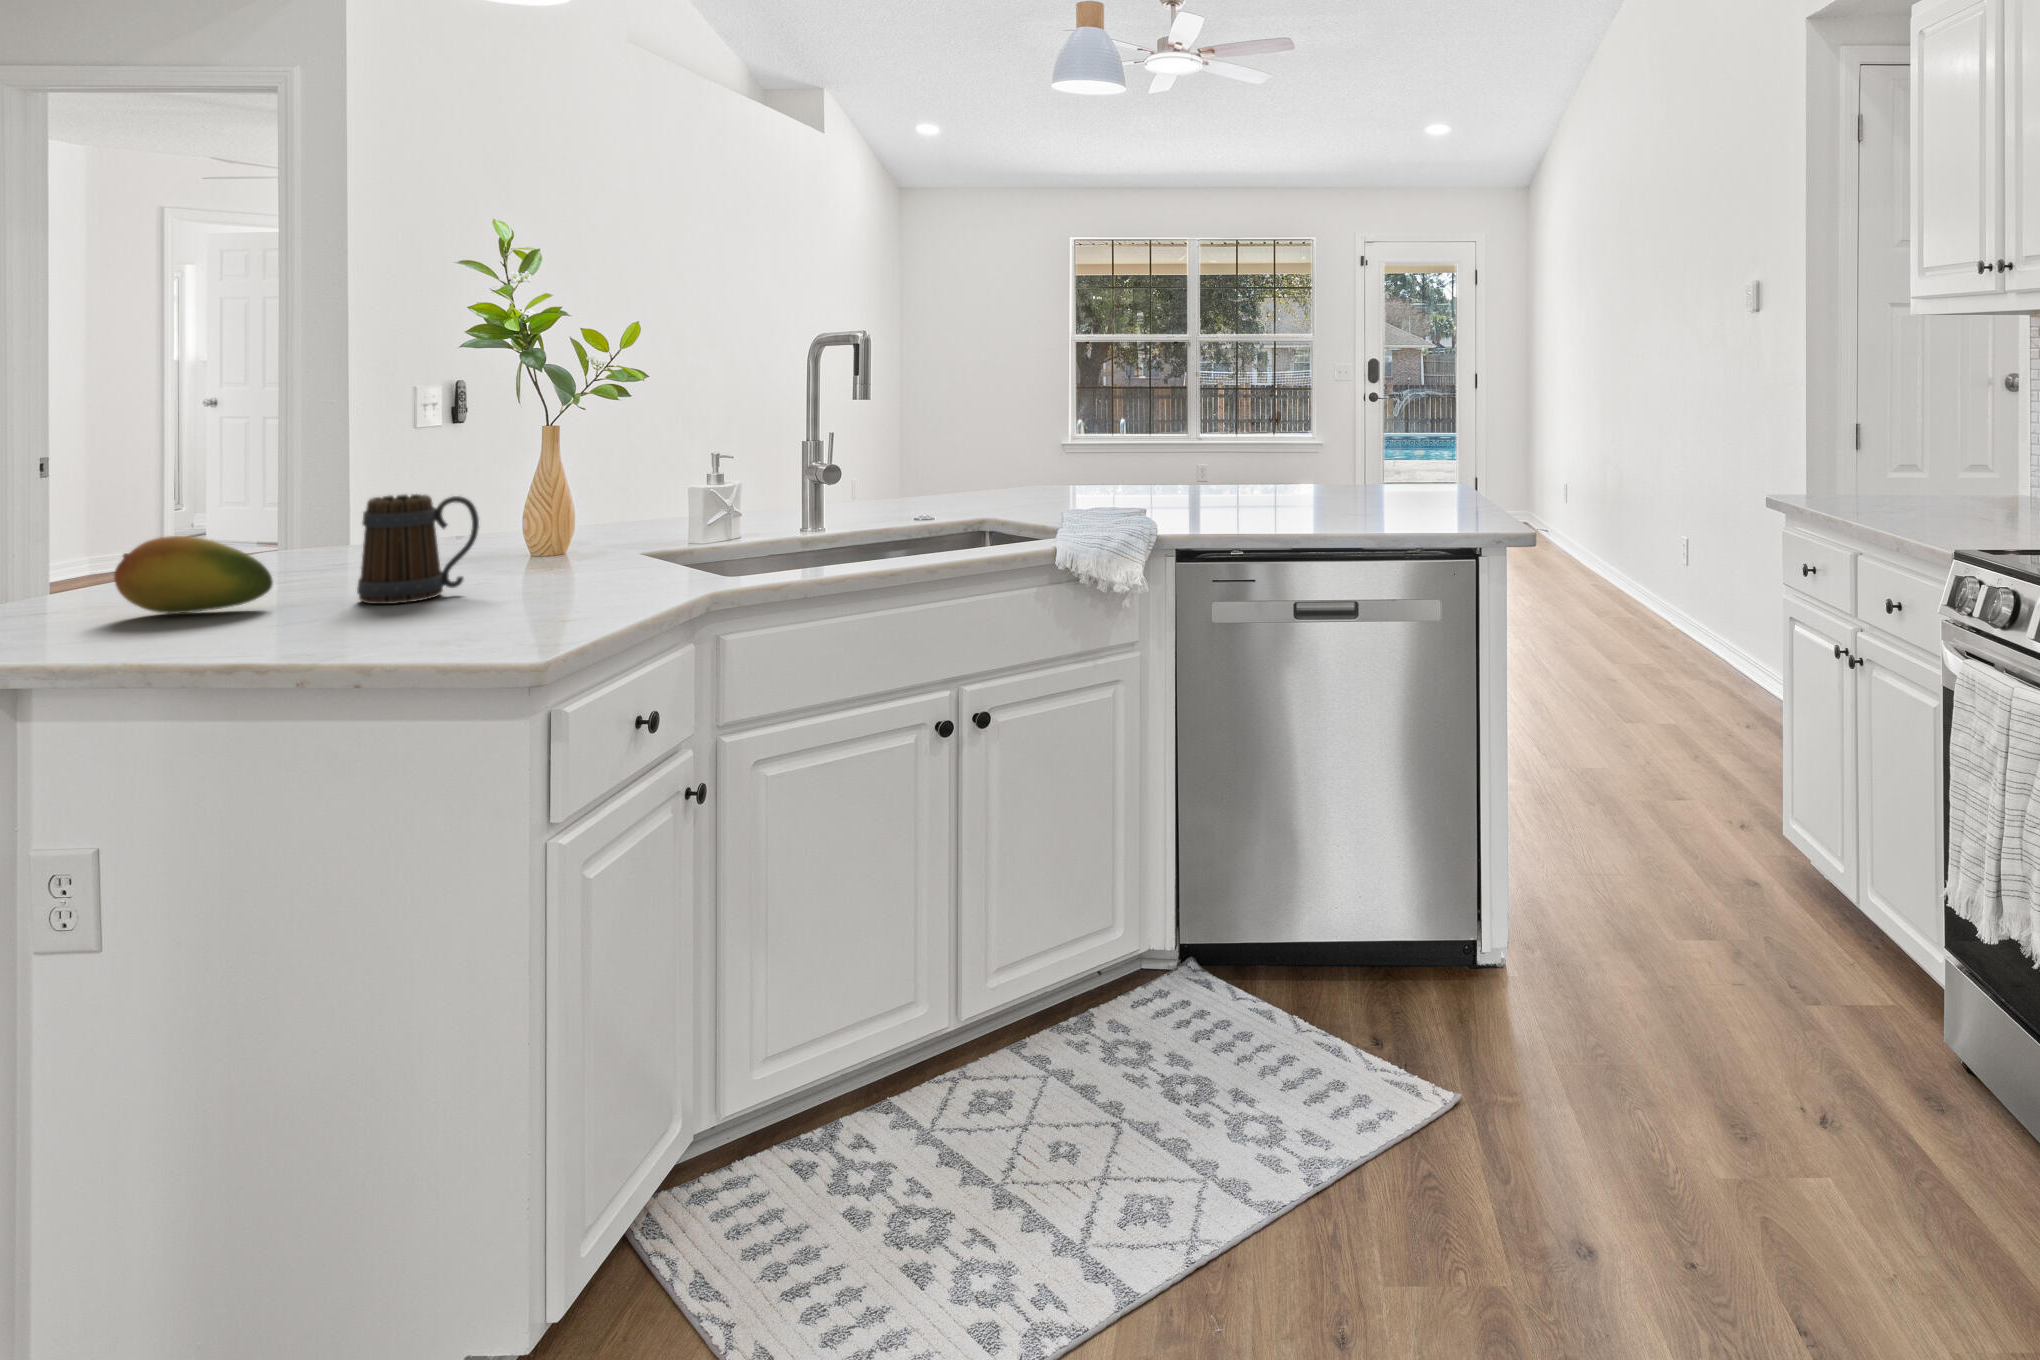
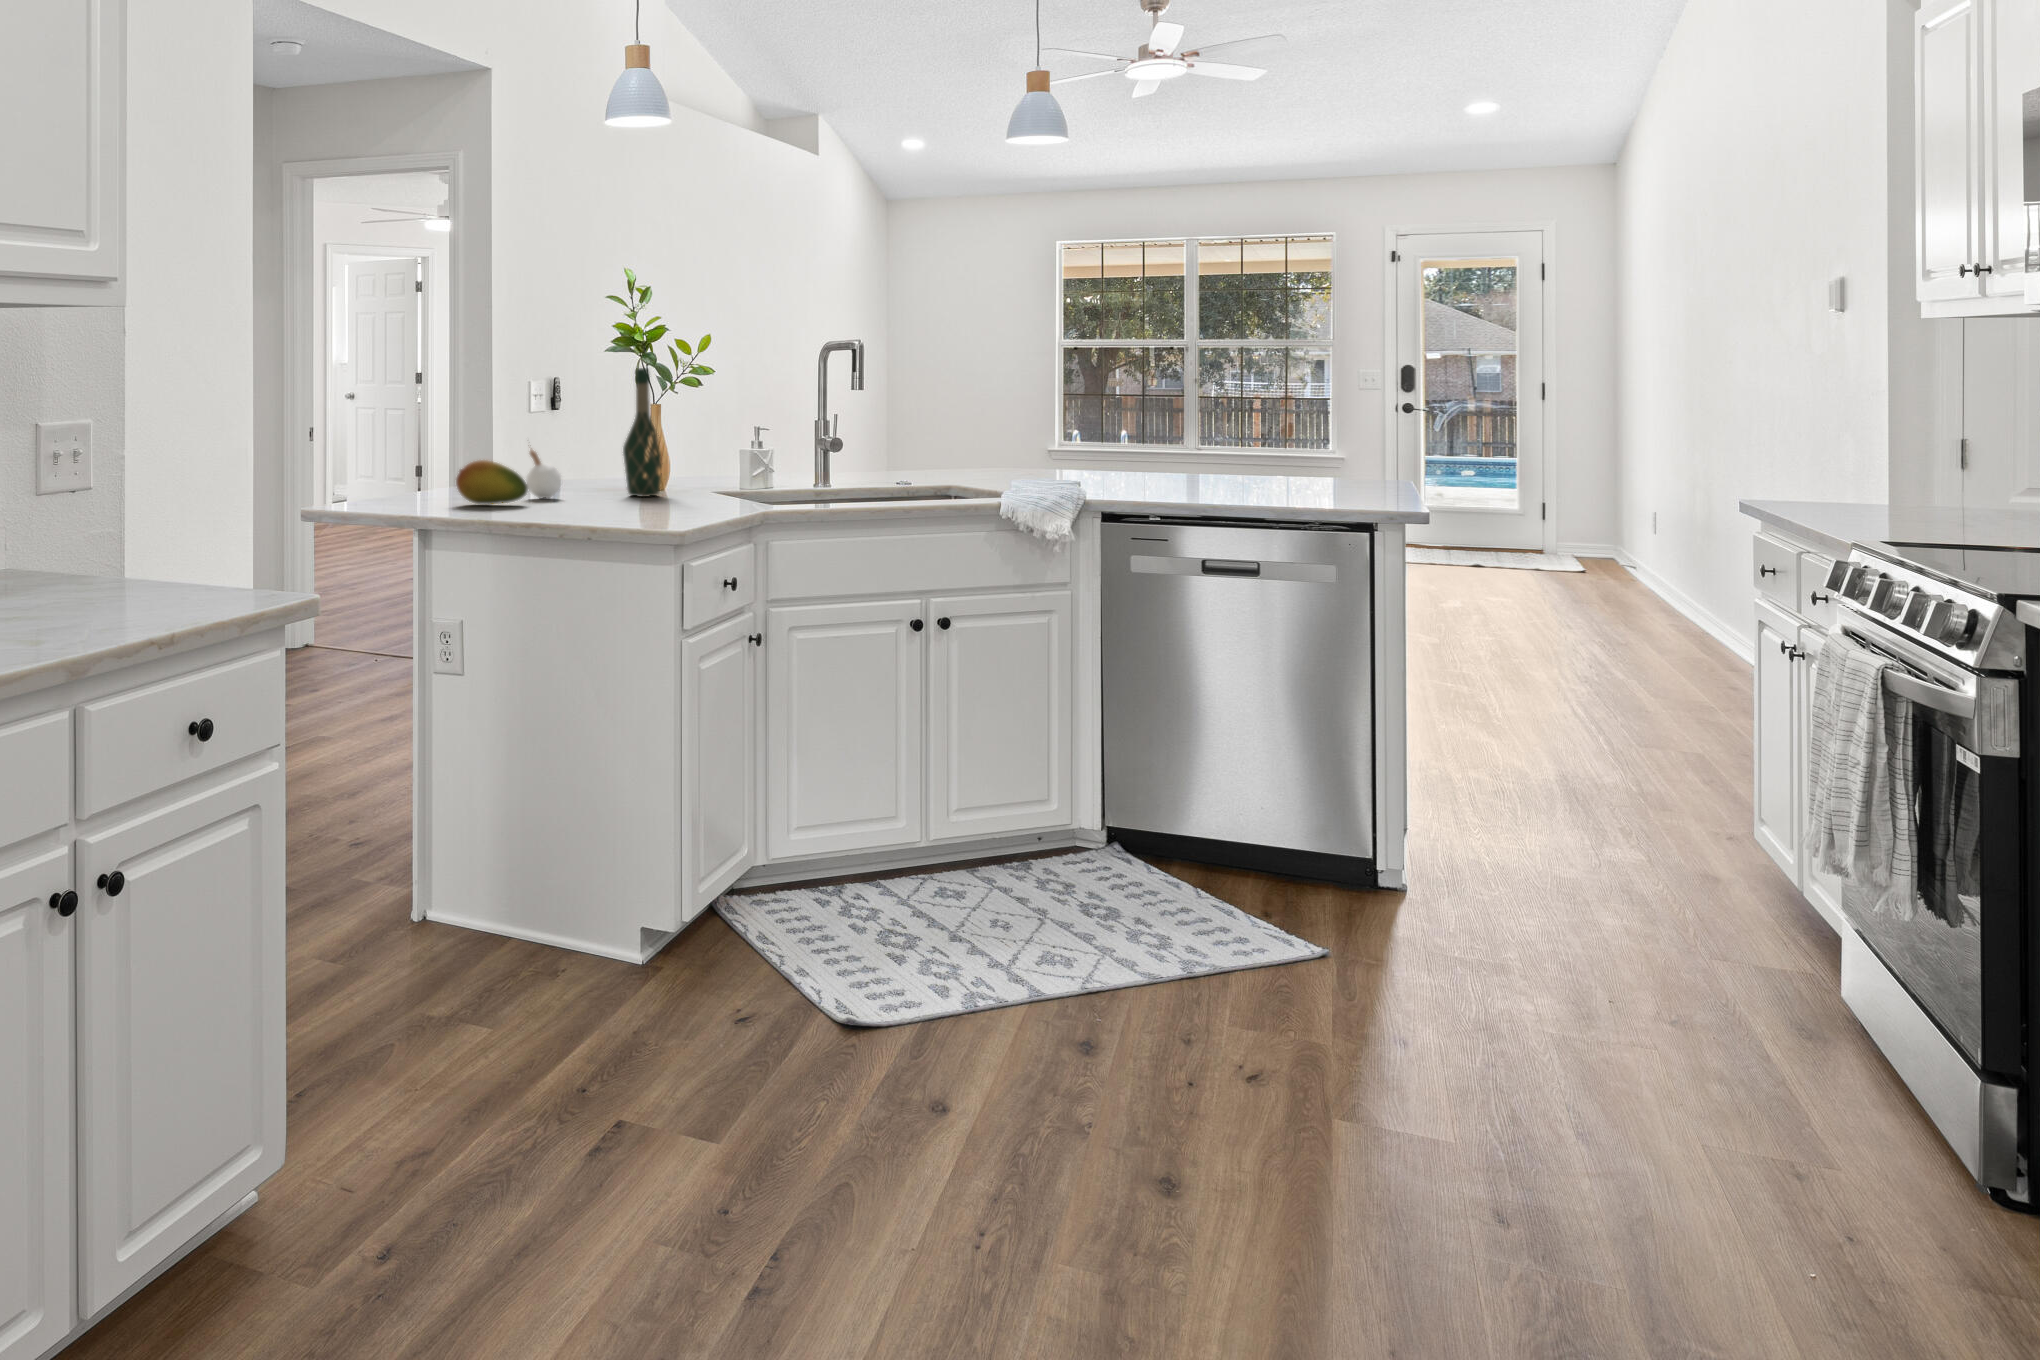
wine bottle: none [479,370,552,572] -> present [623,368,662,497]
candle: none [288,487,359,588] -> present [526,445,561,498]
mug: present [357,494,479,604] -> none [568,442,631,506]

